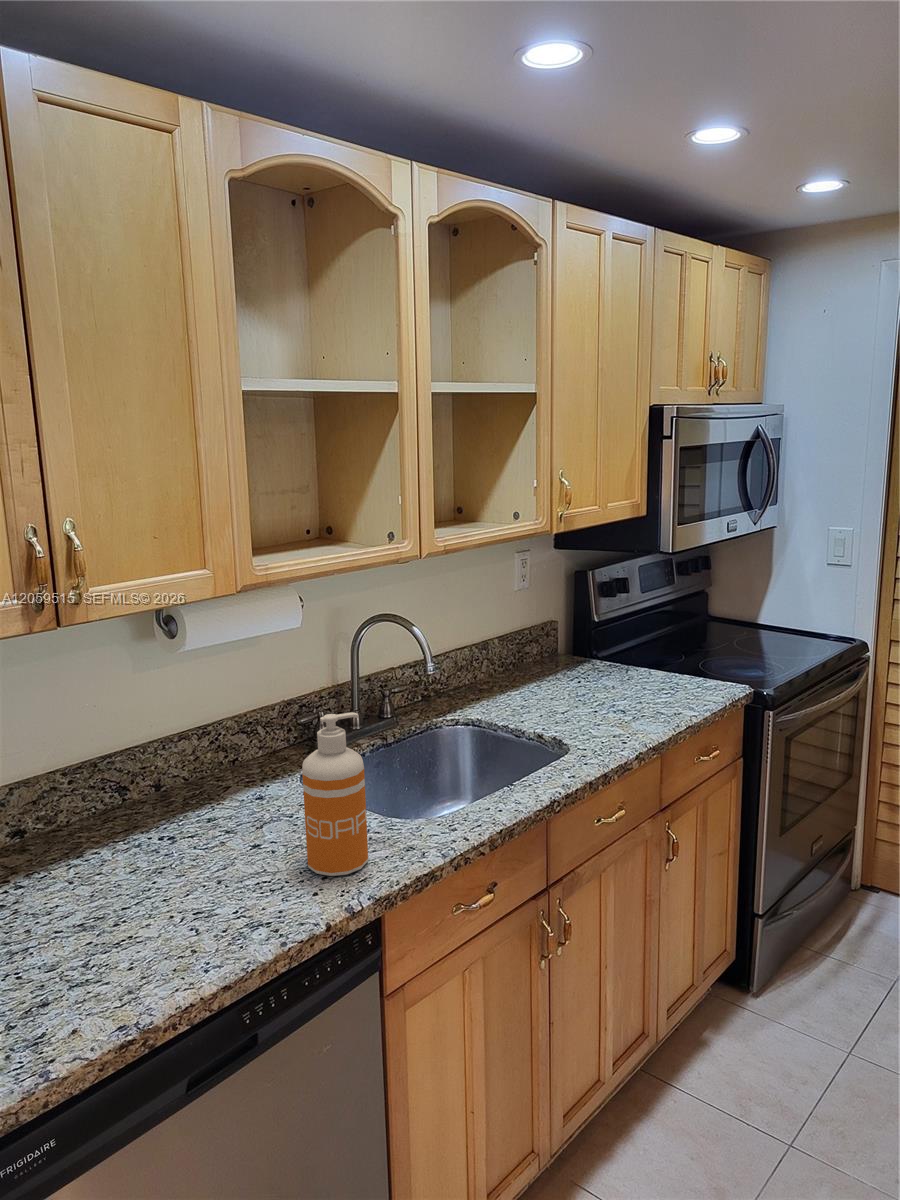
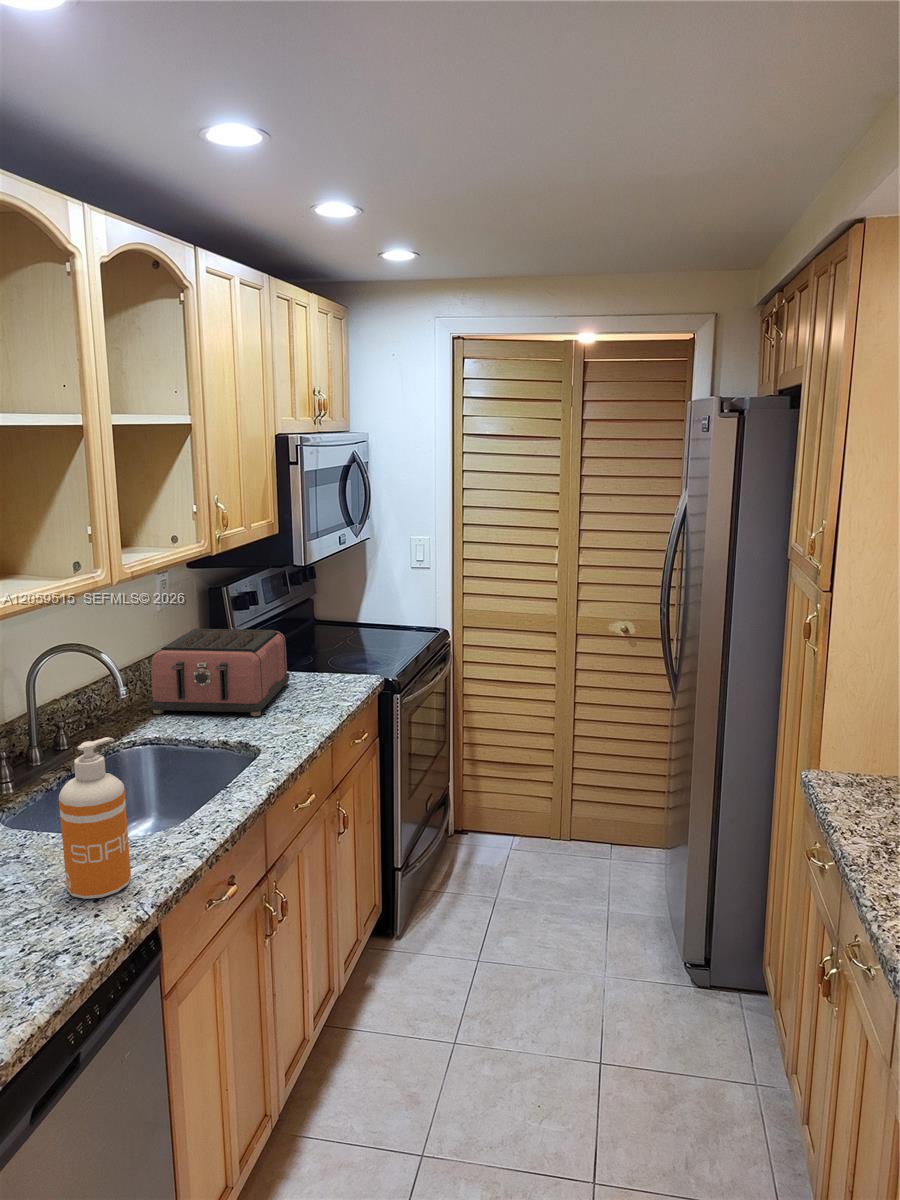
toaster: none [486,612,641,713] -> present [150,629,289,716]

